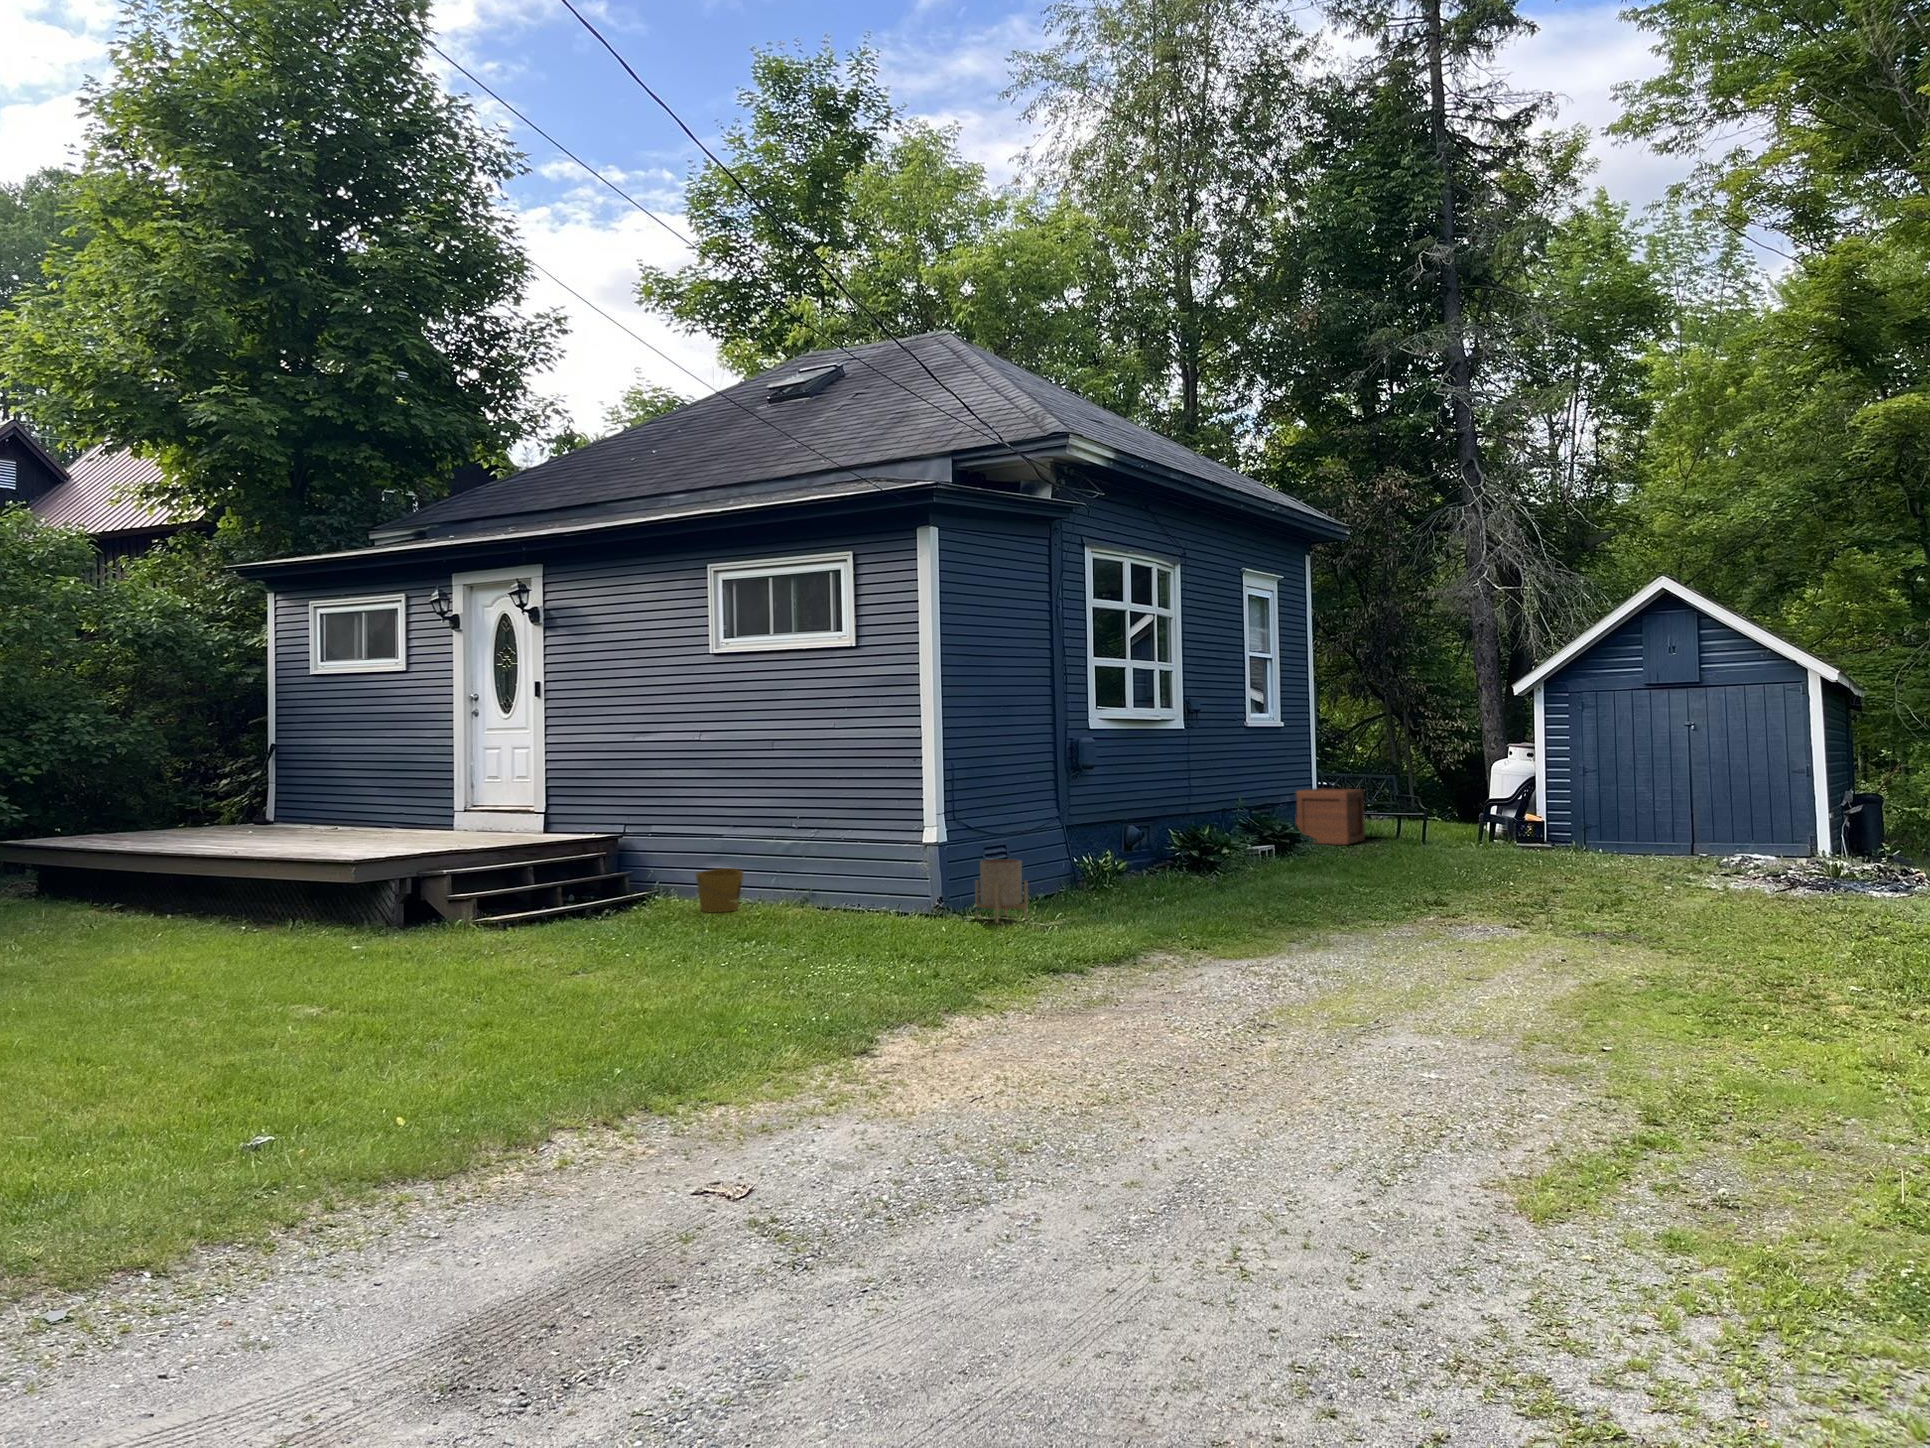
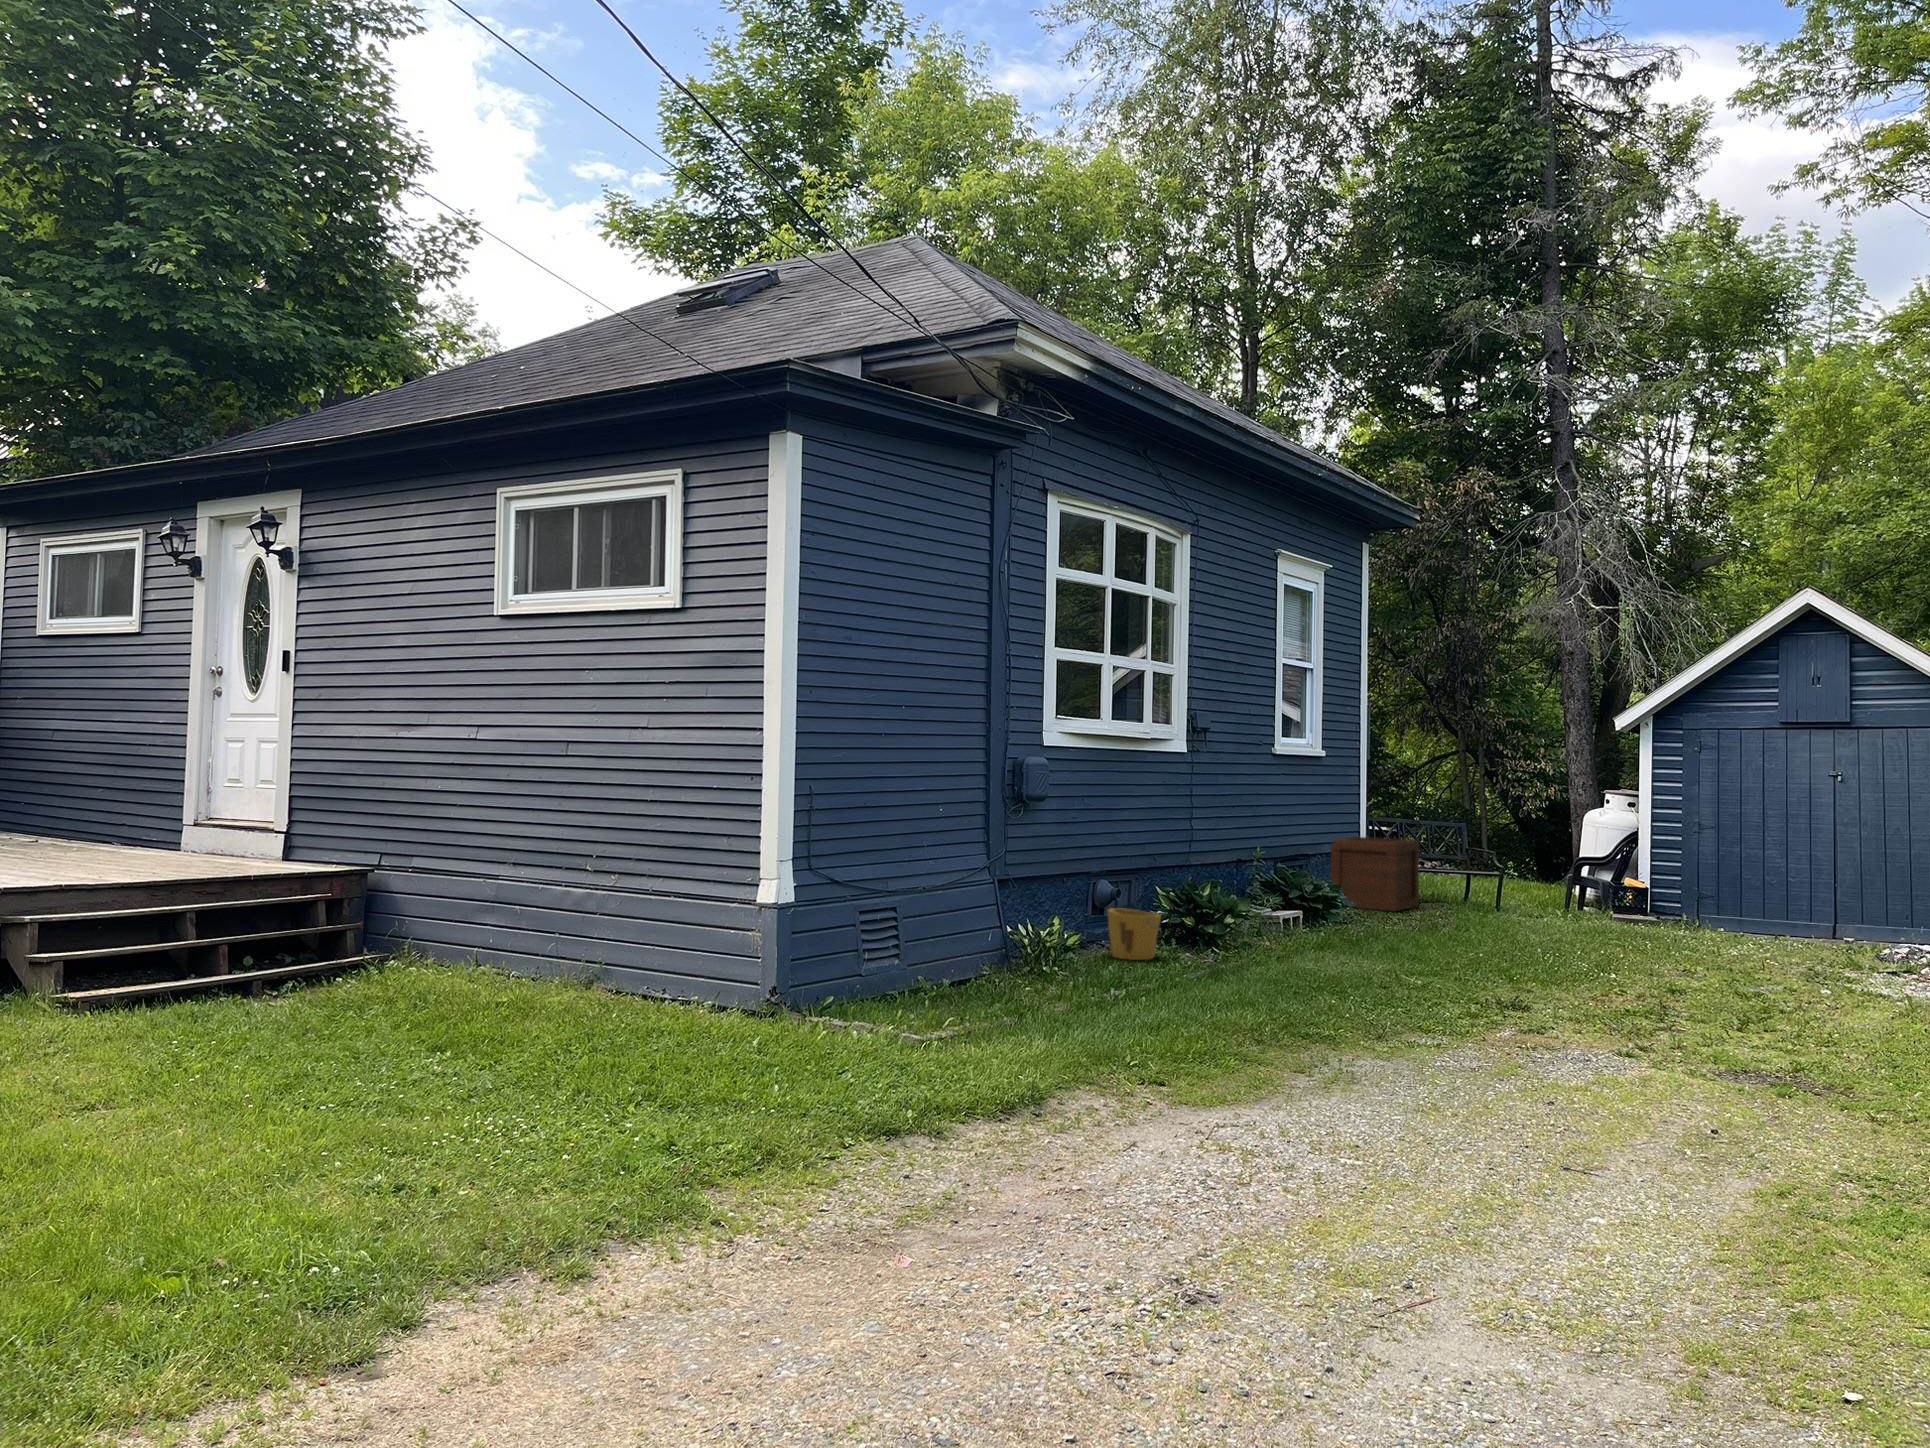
planter: present [975,859,1028,923] -> none [835,927,912,1023]
bucket: present [696,868,743,912] -> present [1108,908,1161,960]

